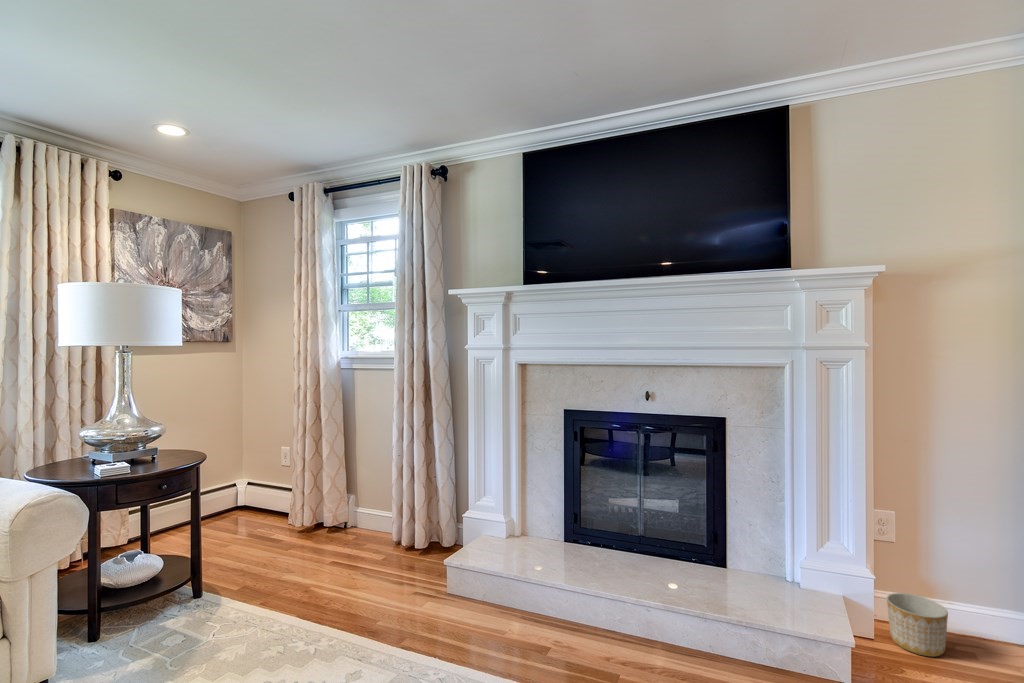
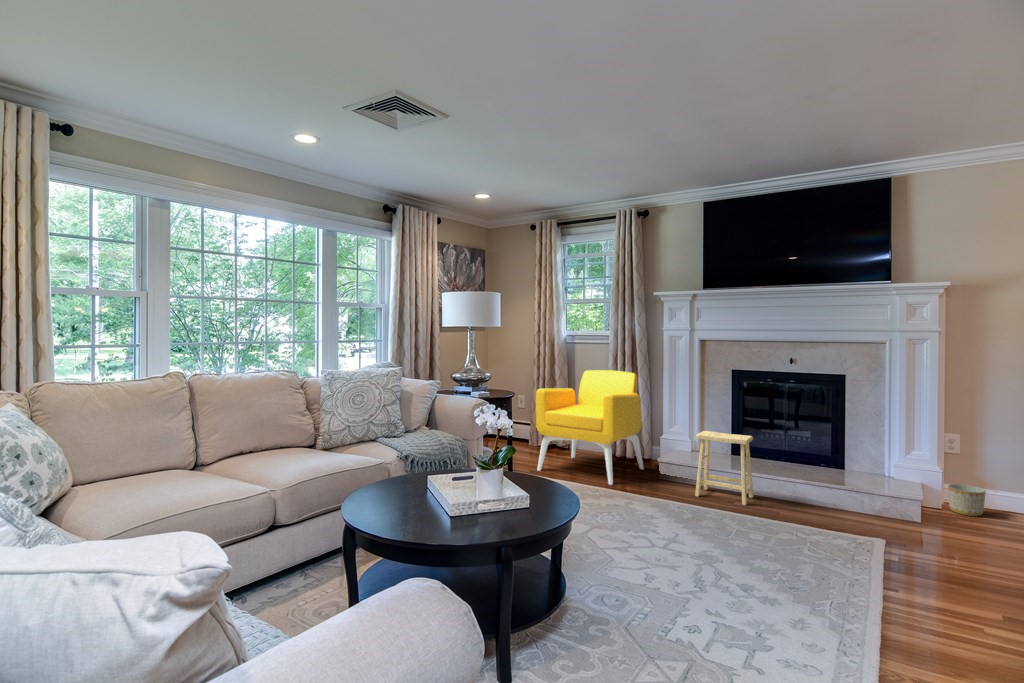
armchair: none [249,411,436,622] -> present [536,370,644,485]
footstool: none [492,518,590,666] -> present [695,431,753,505]

